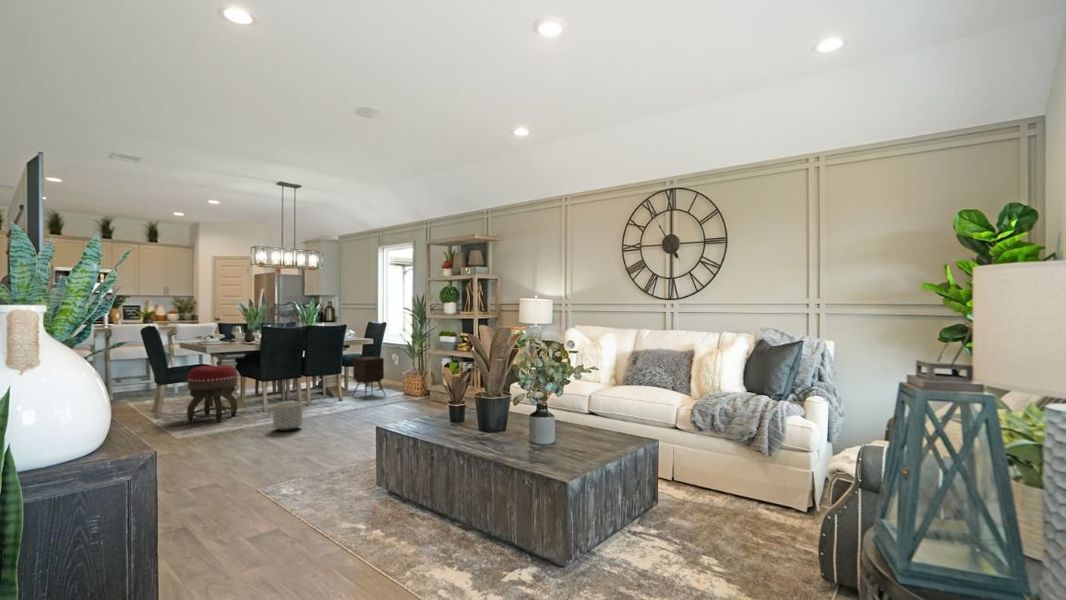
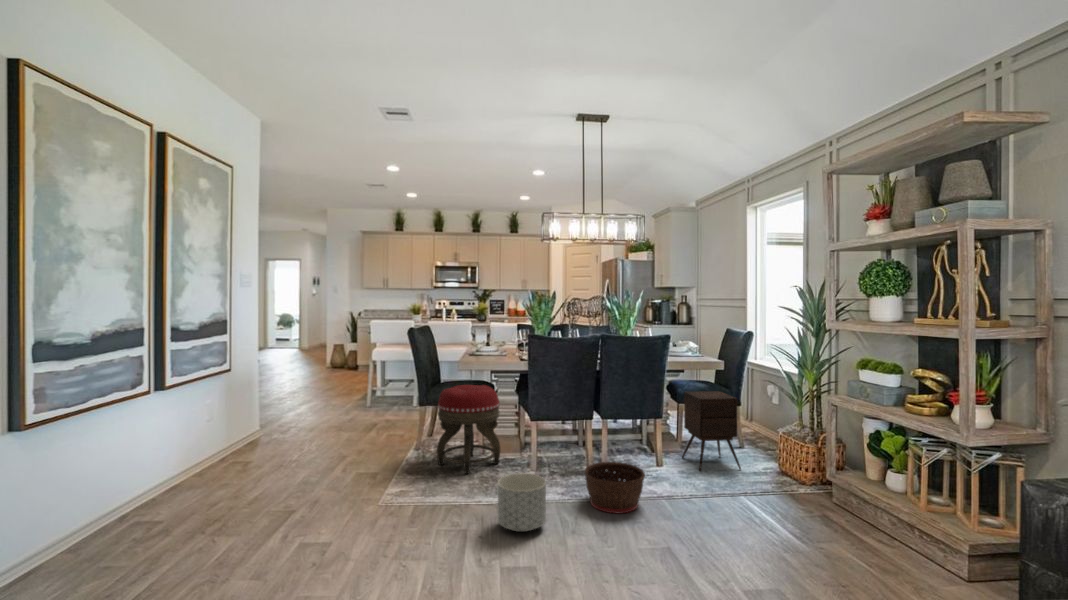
basket: none [312,395,347,419] -> present [584,462,645,513]

